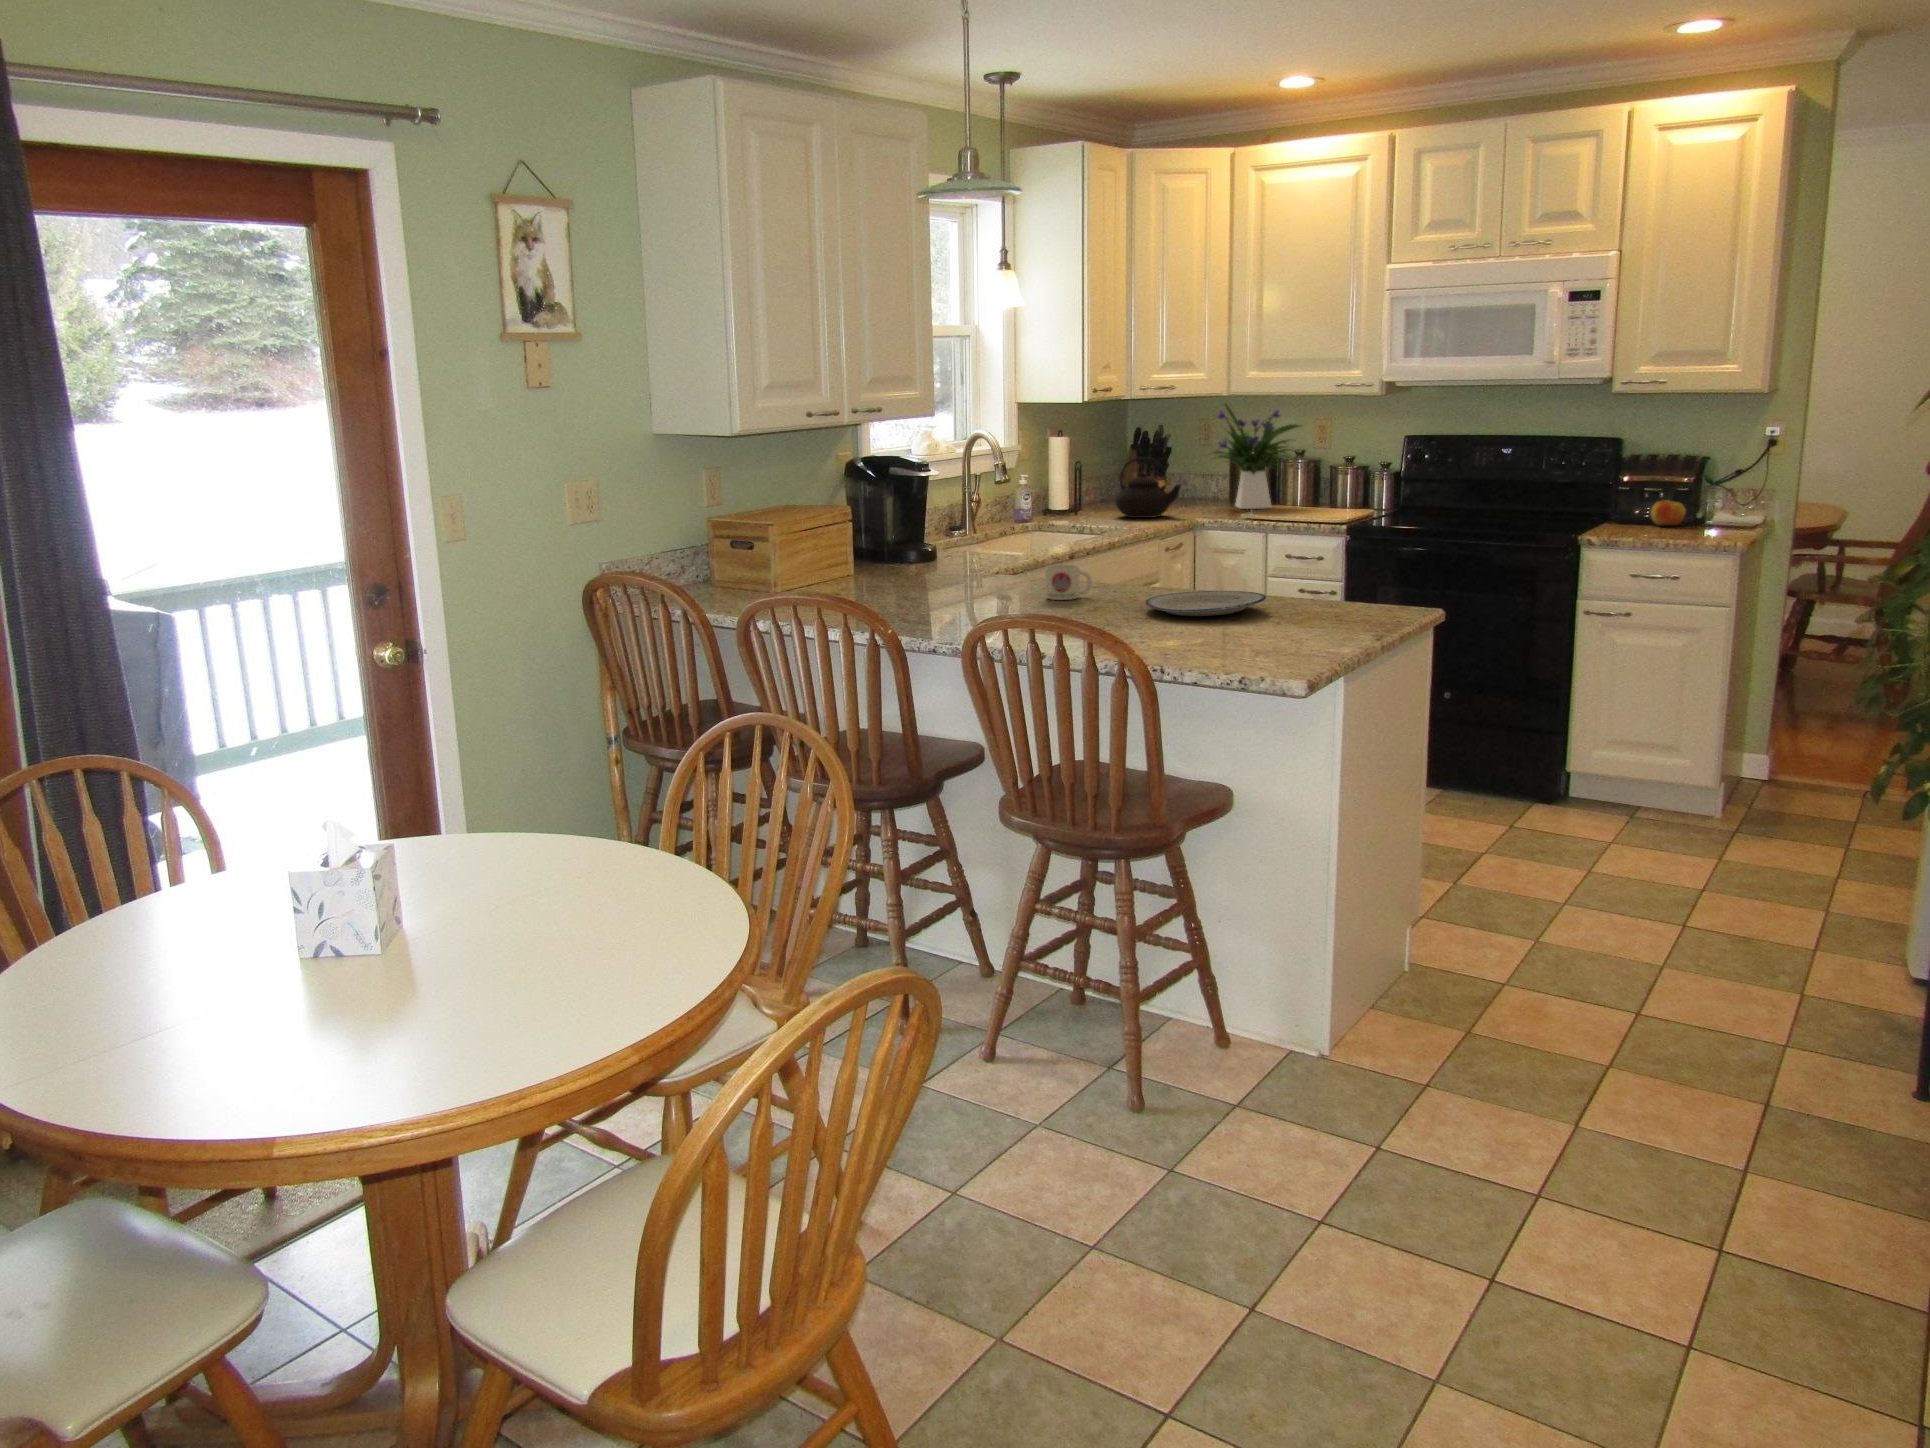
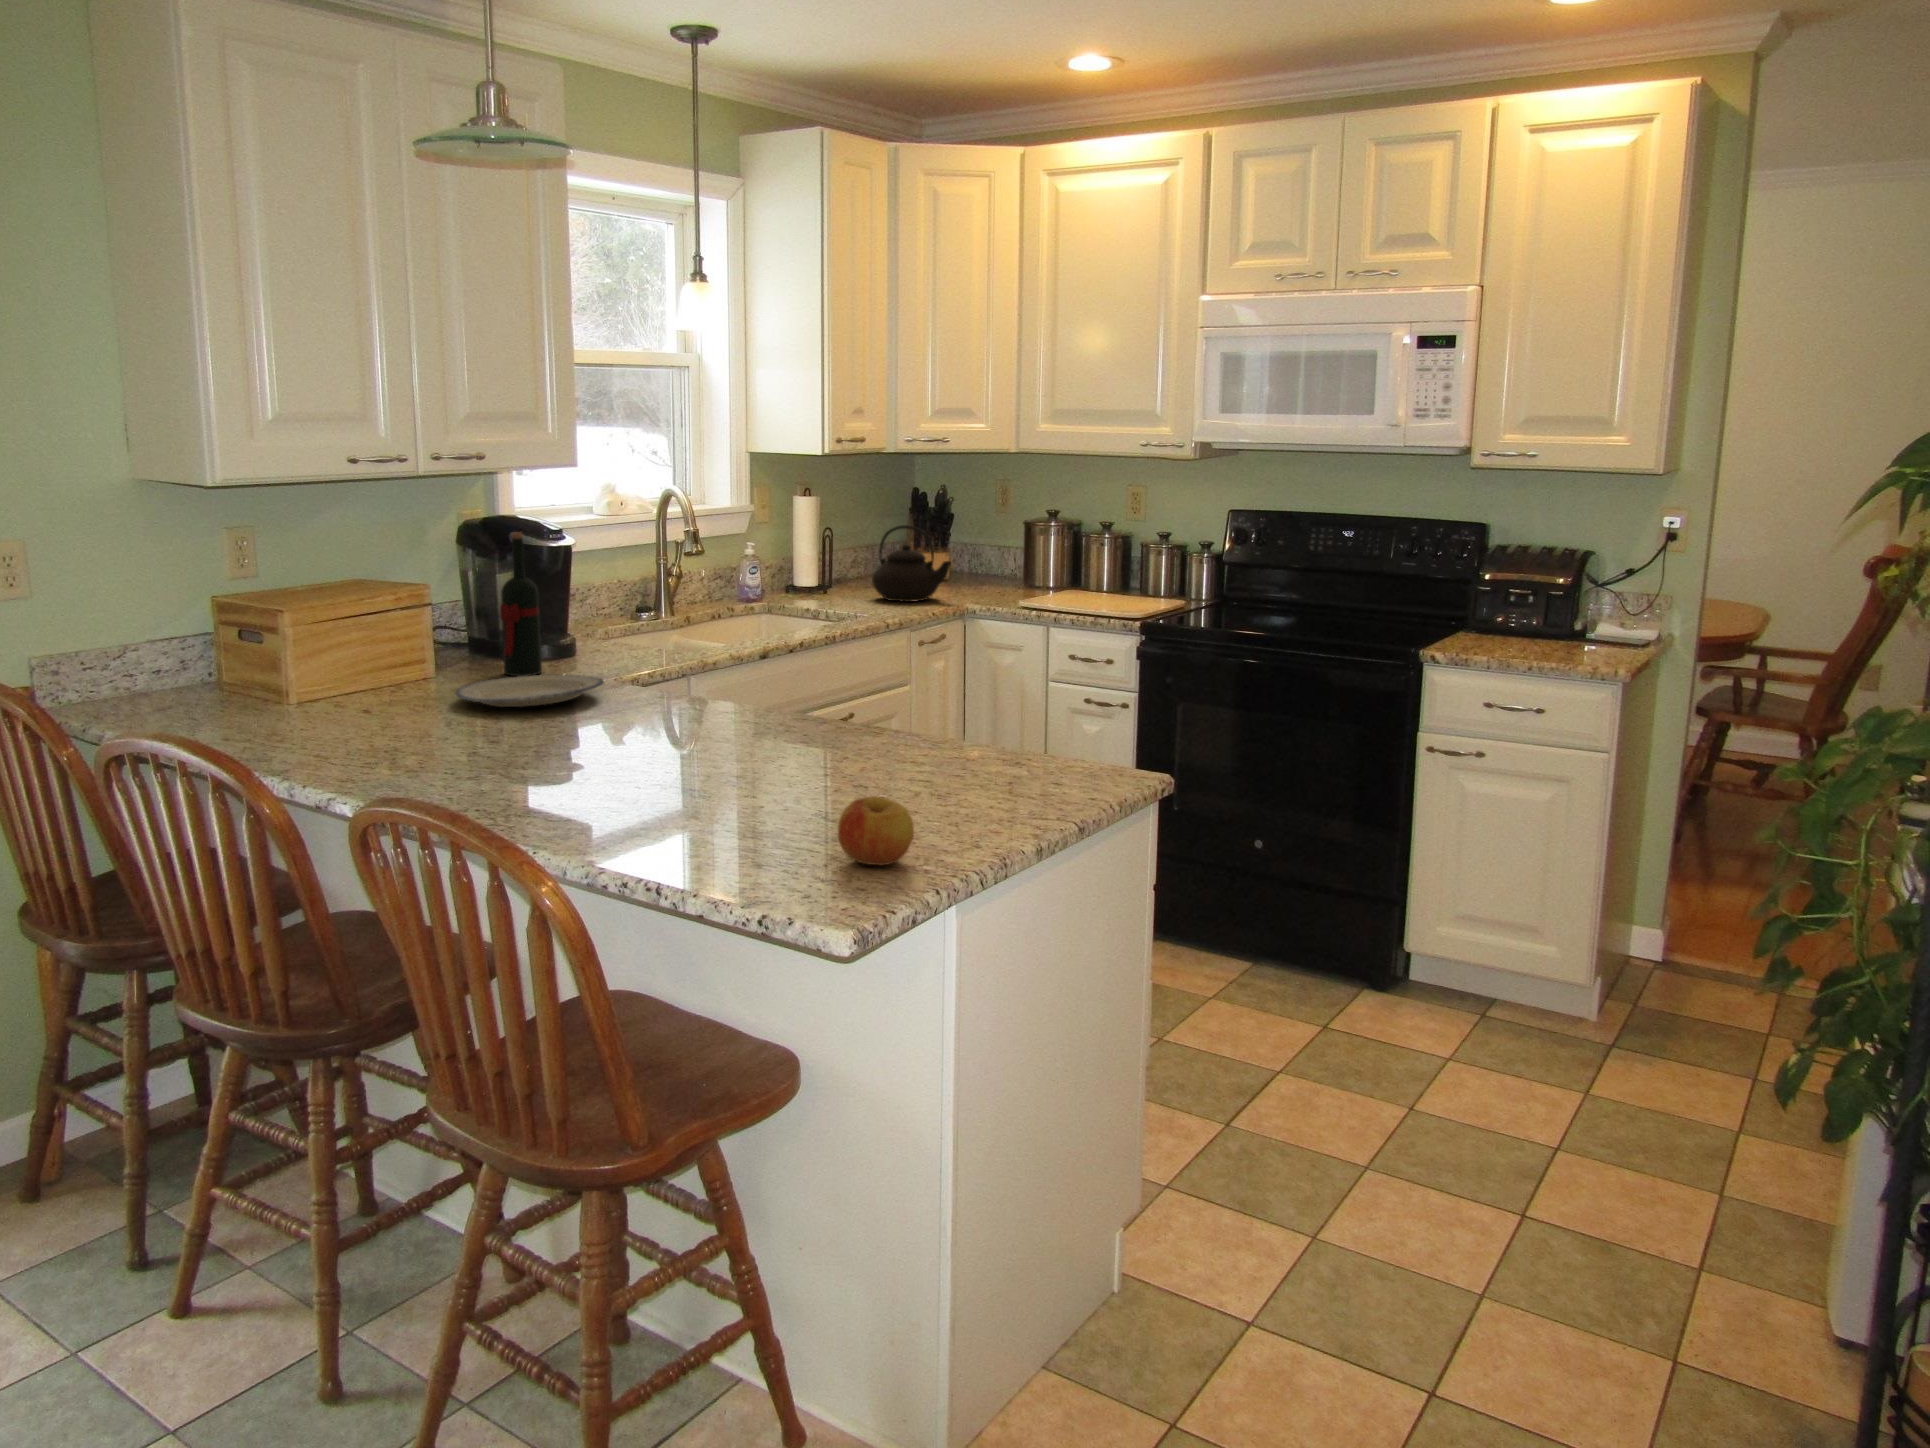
flower arrangement: present [1209,404,1300,509] -> none [988,462,1112,593]
wine bottle: none [899,467,927,573] -> present [500,532,542,676]
apple: present [1651,500,1686,526] -> present [838,796,914,865]
mug: present [1045,565,1092,600] -> none [641,680,709,732]
plate: present [1145,591,1266,616] -> present [456,675,604,707]

